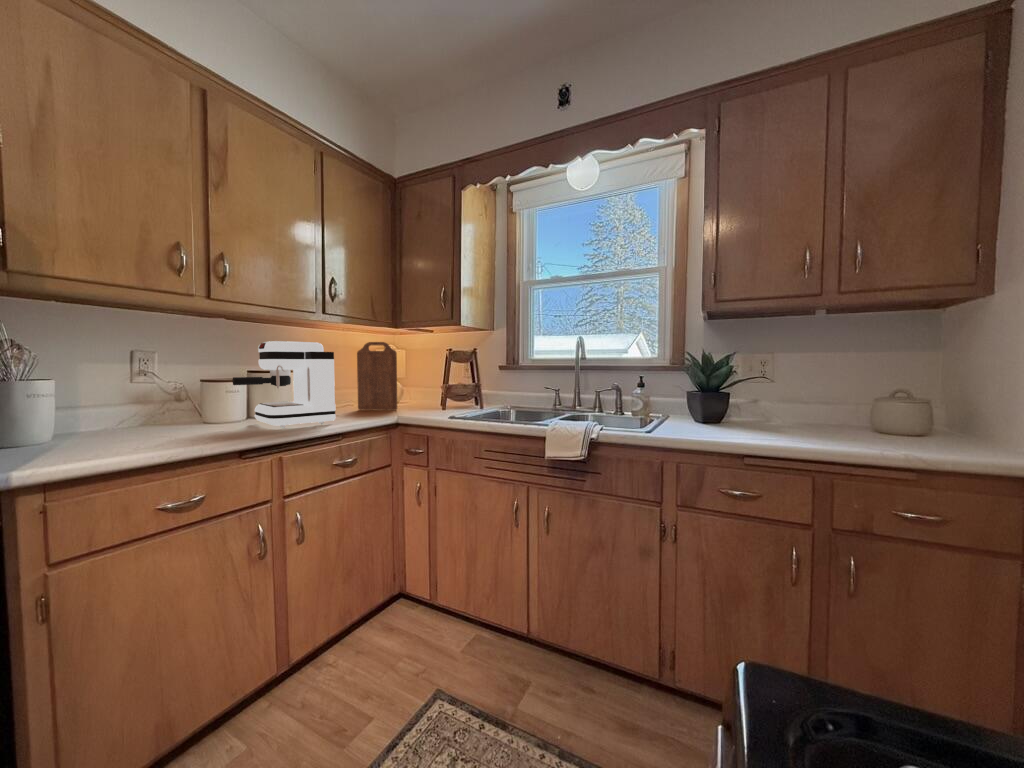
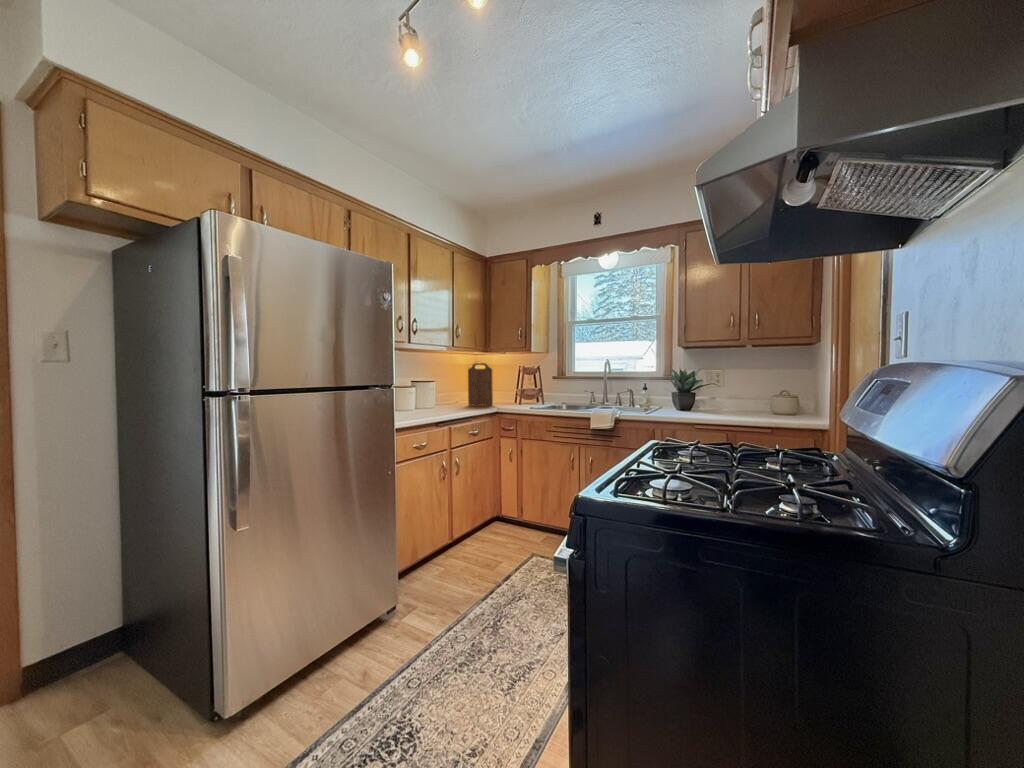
coffee maker: present [232,341,336,427] -> none [417,365,469,412]

